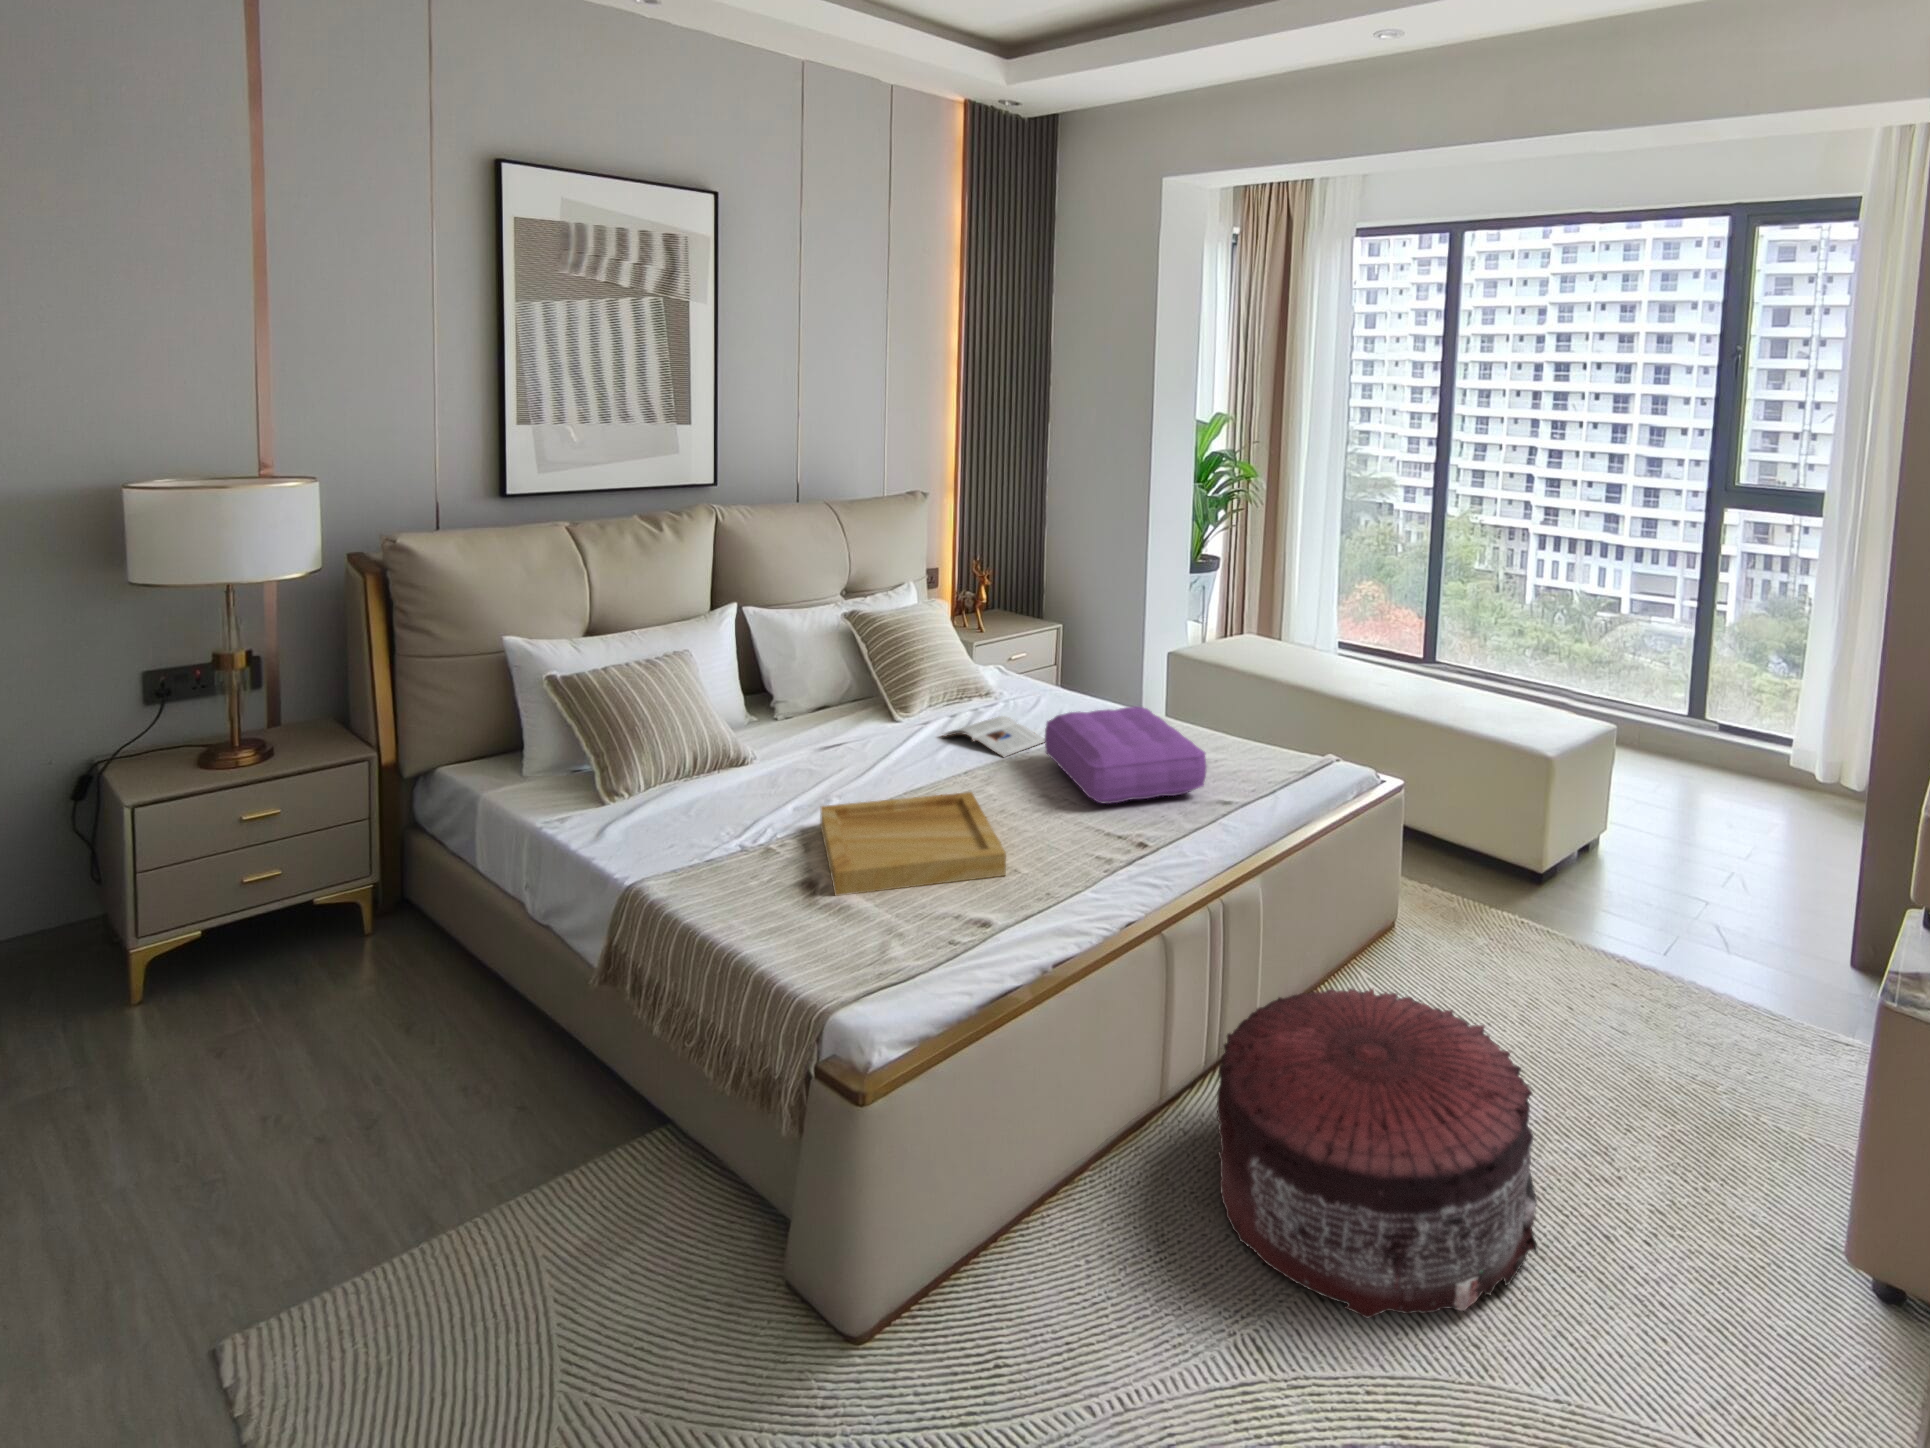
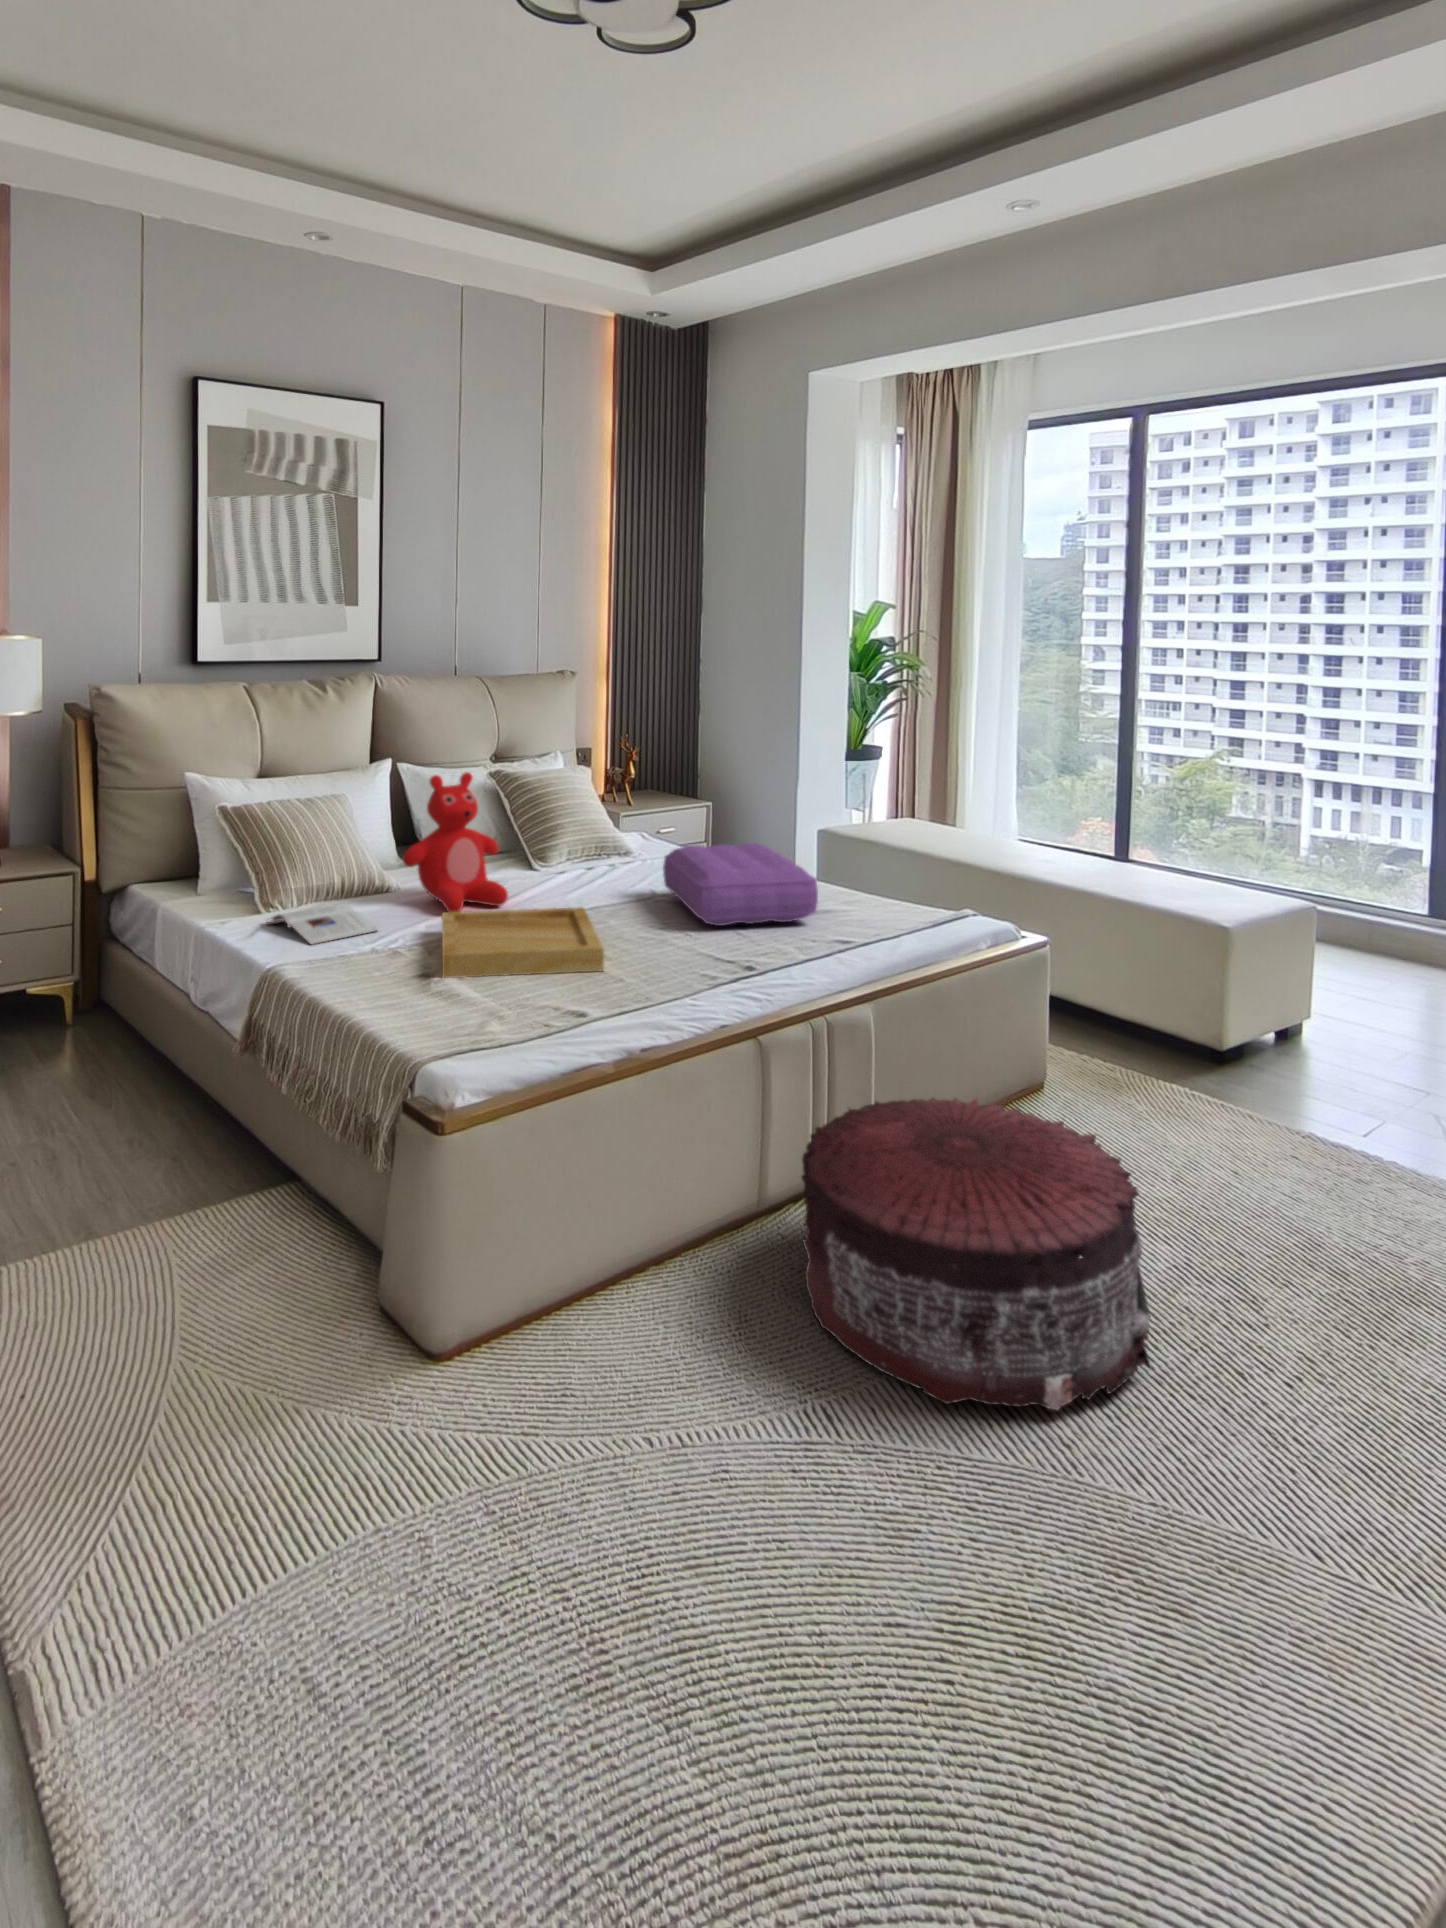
teddy bear: none [768,641,884,798] -> present [403,772,508,912]
magazine: present [942,716,1045,757] -> present [268,903,377,945]

